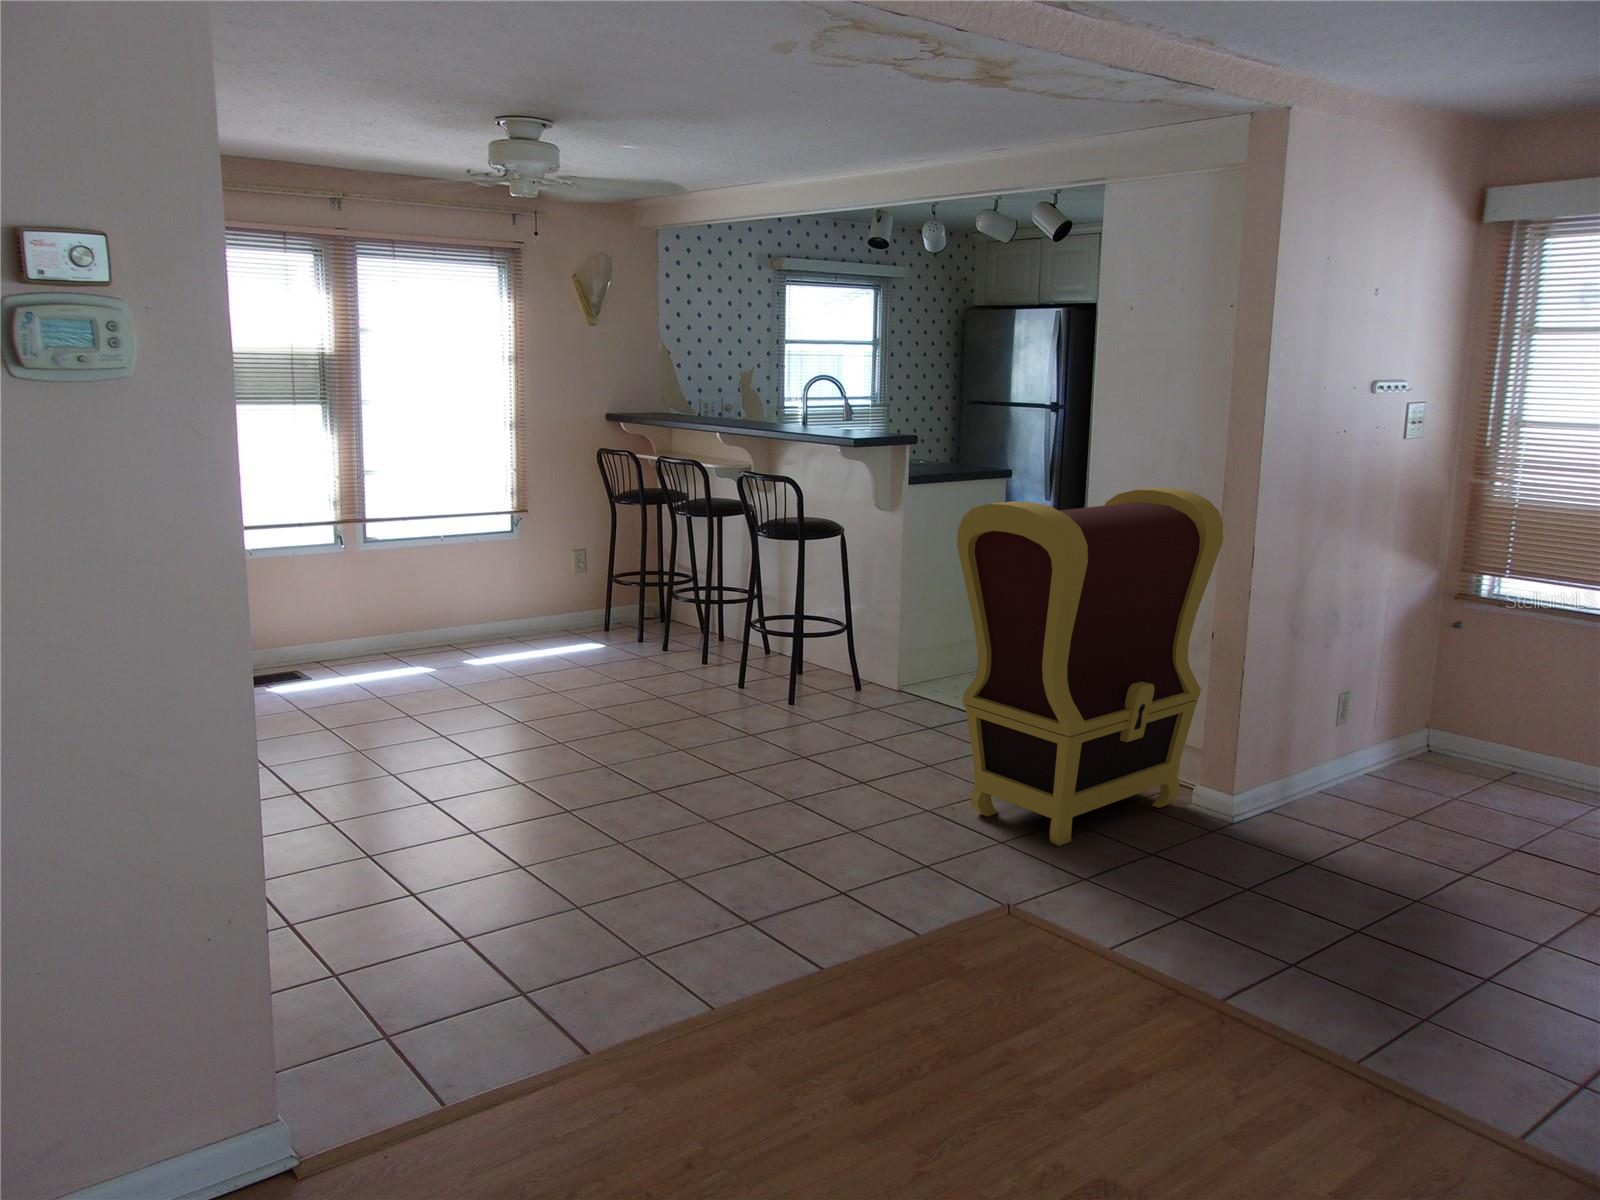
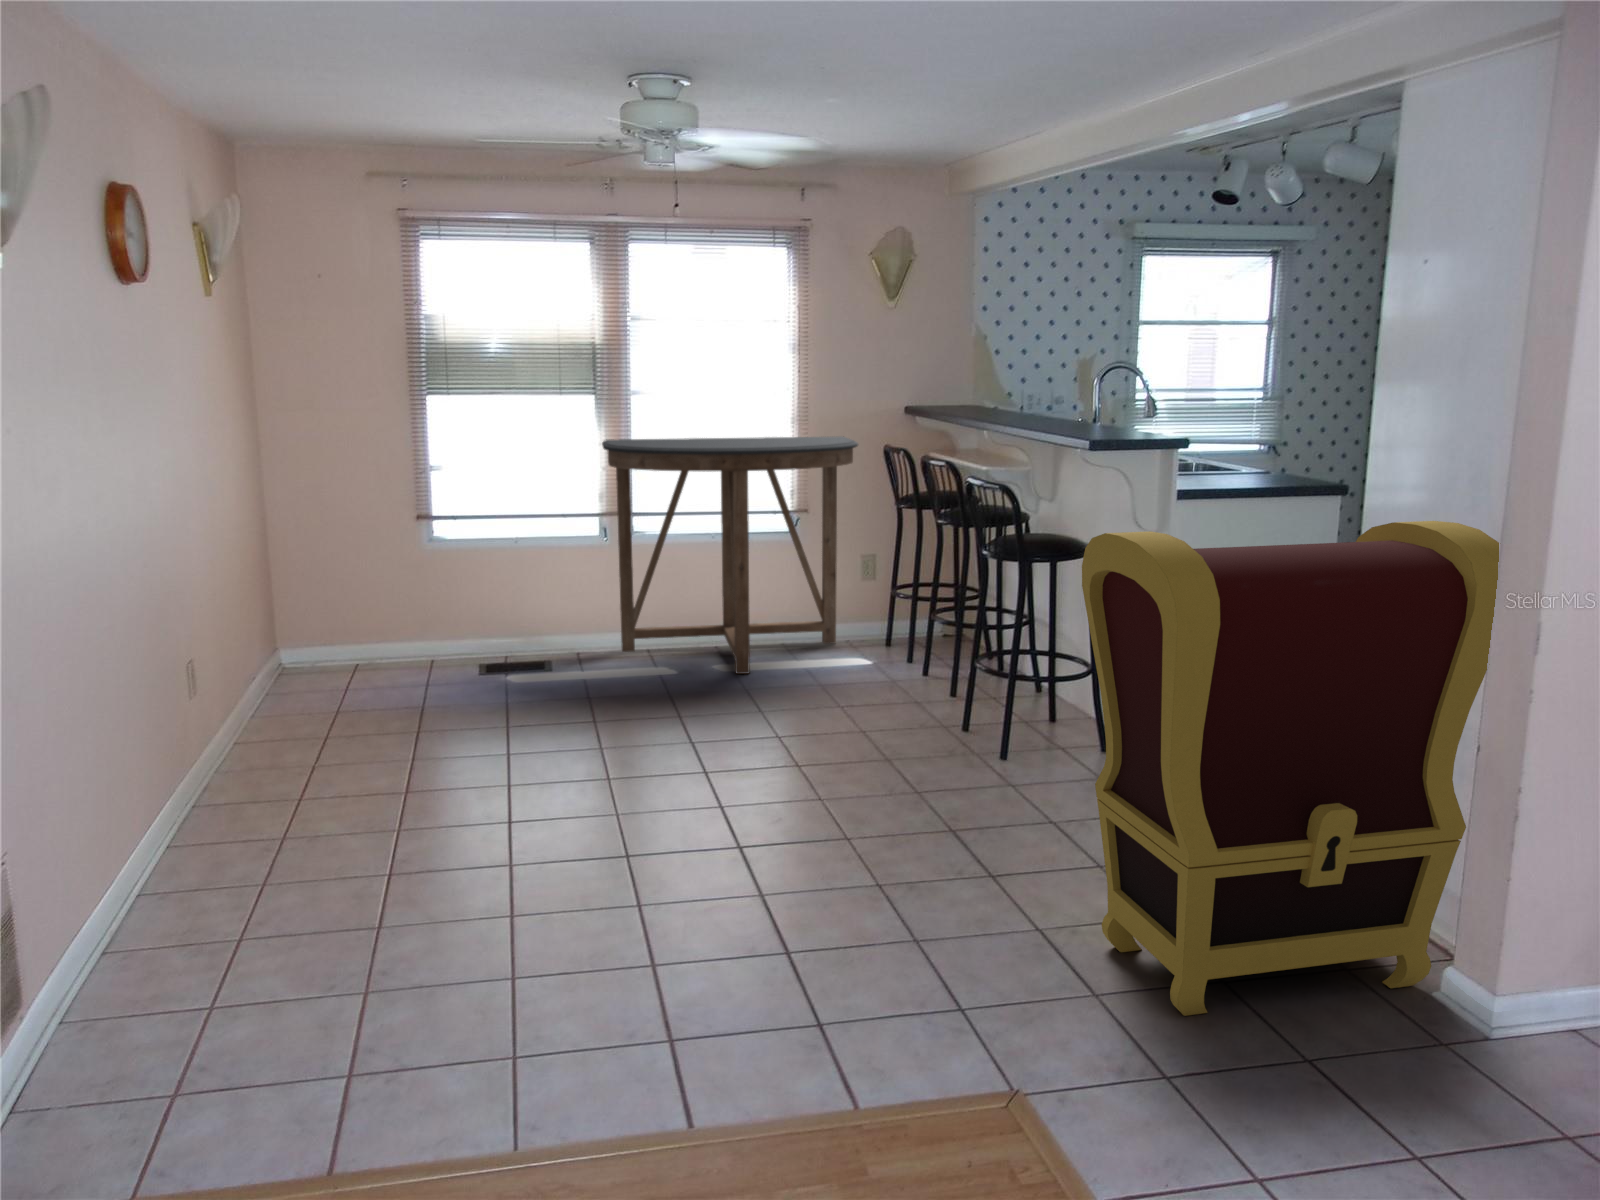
console table: none [335,442,586,663] -> present [602,436,858,674]

